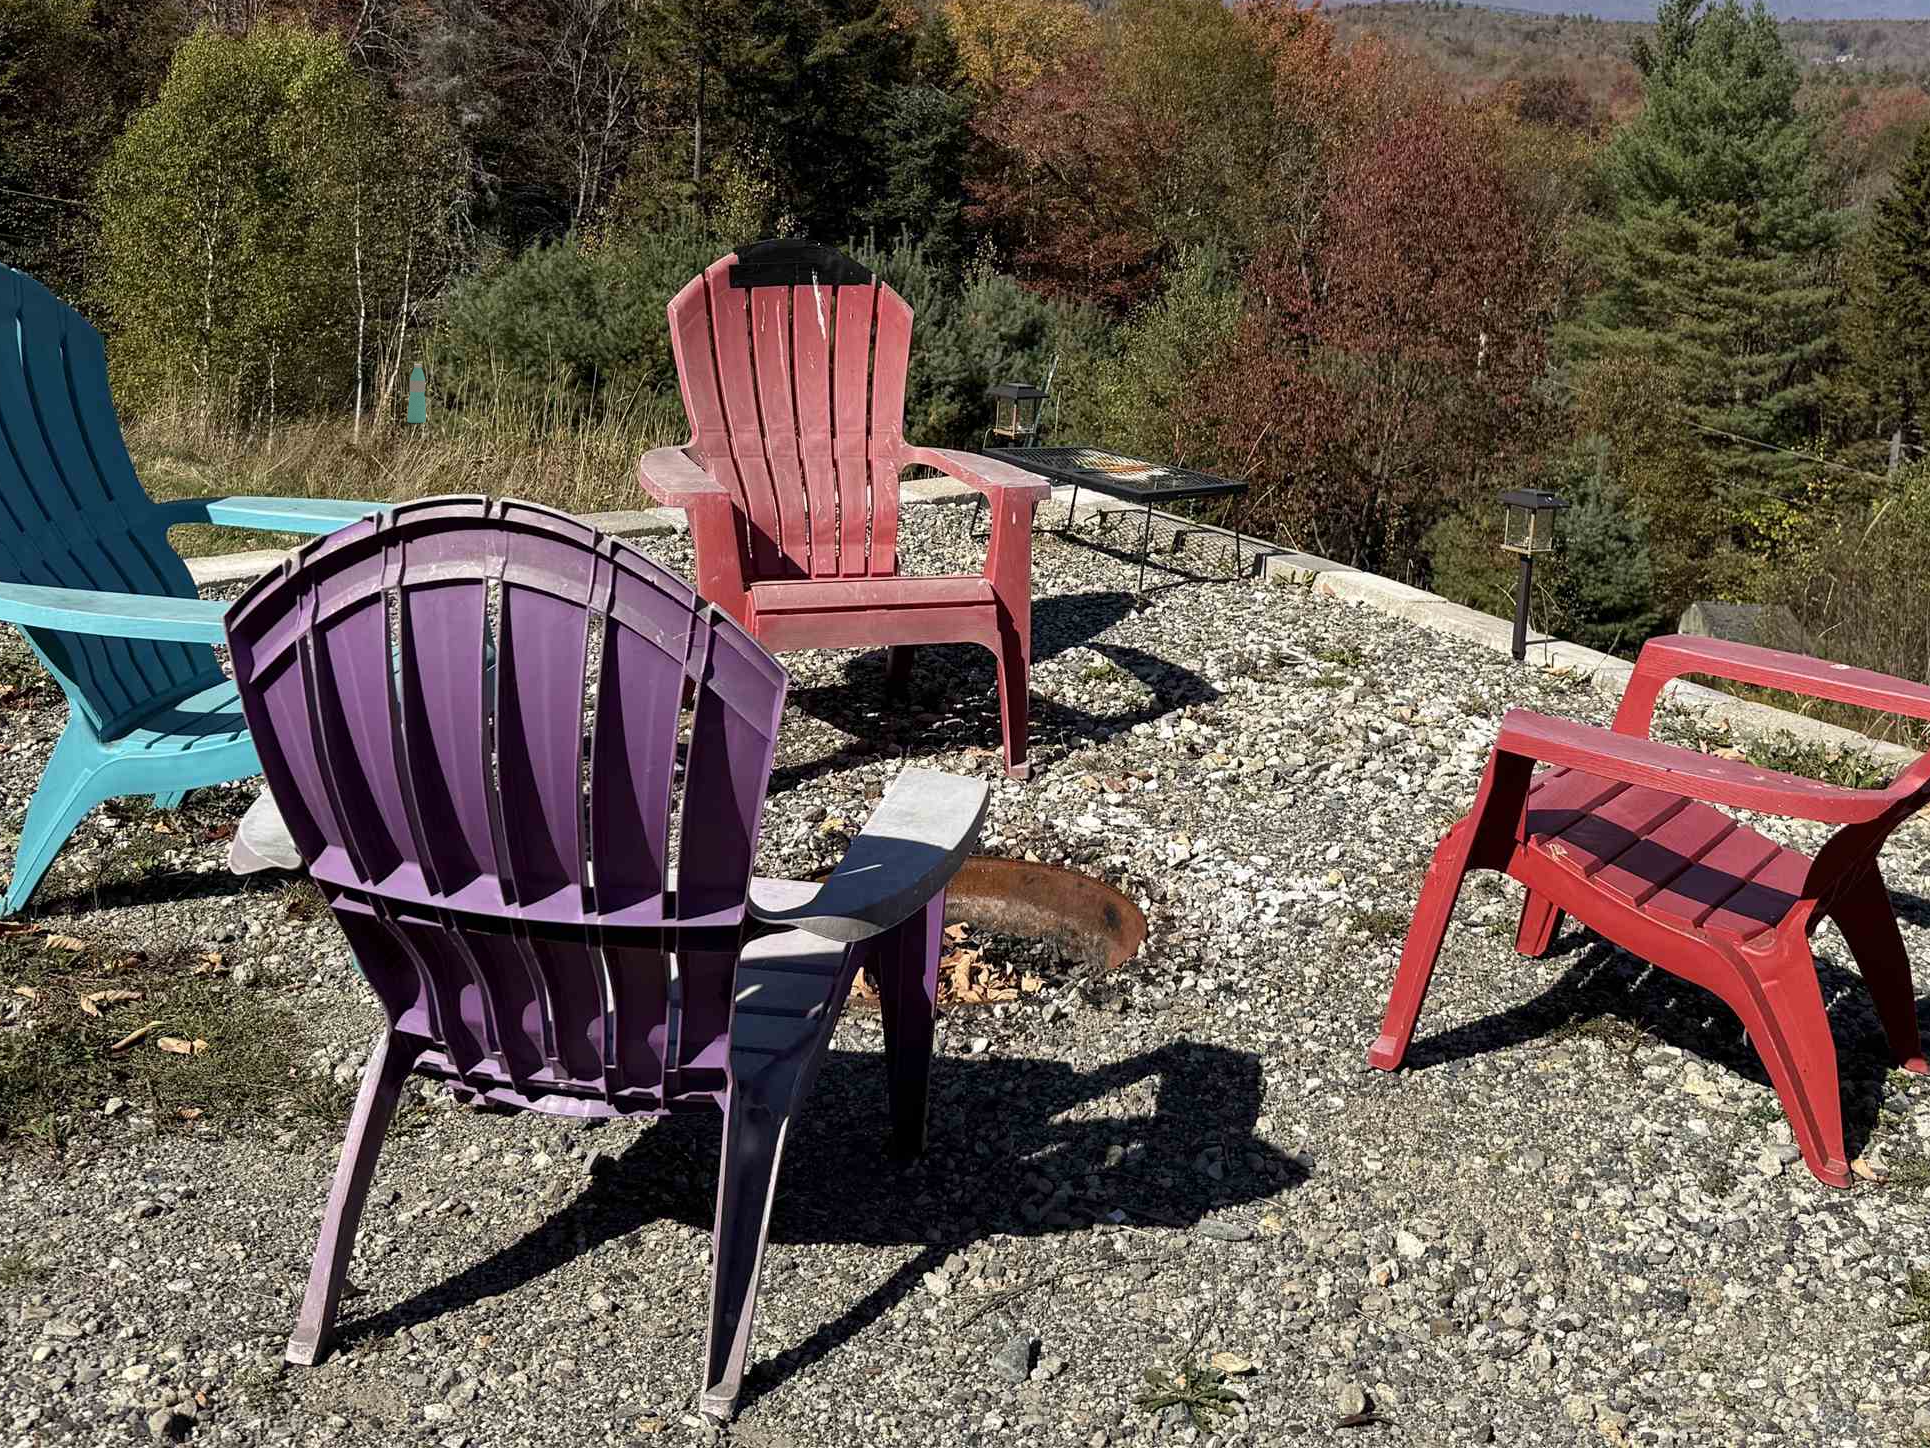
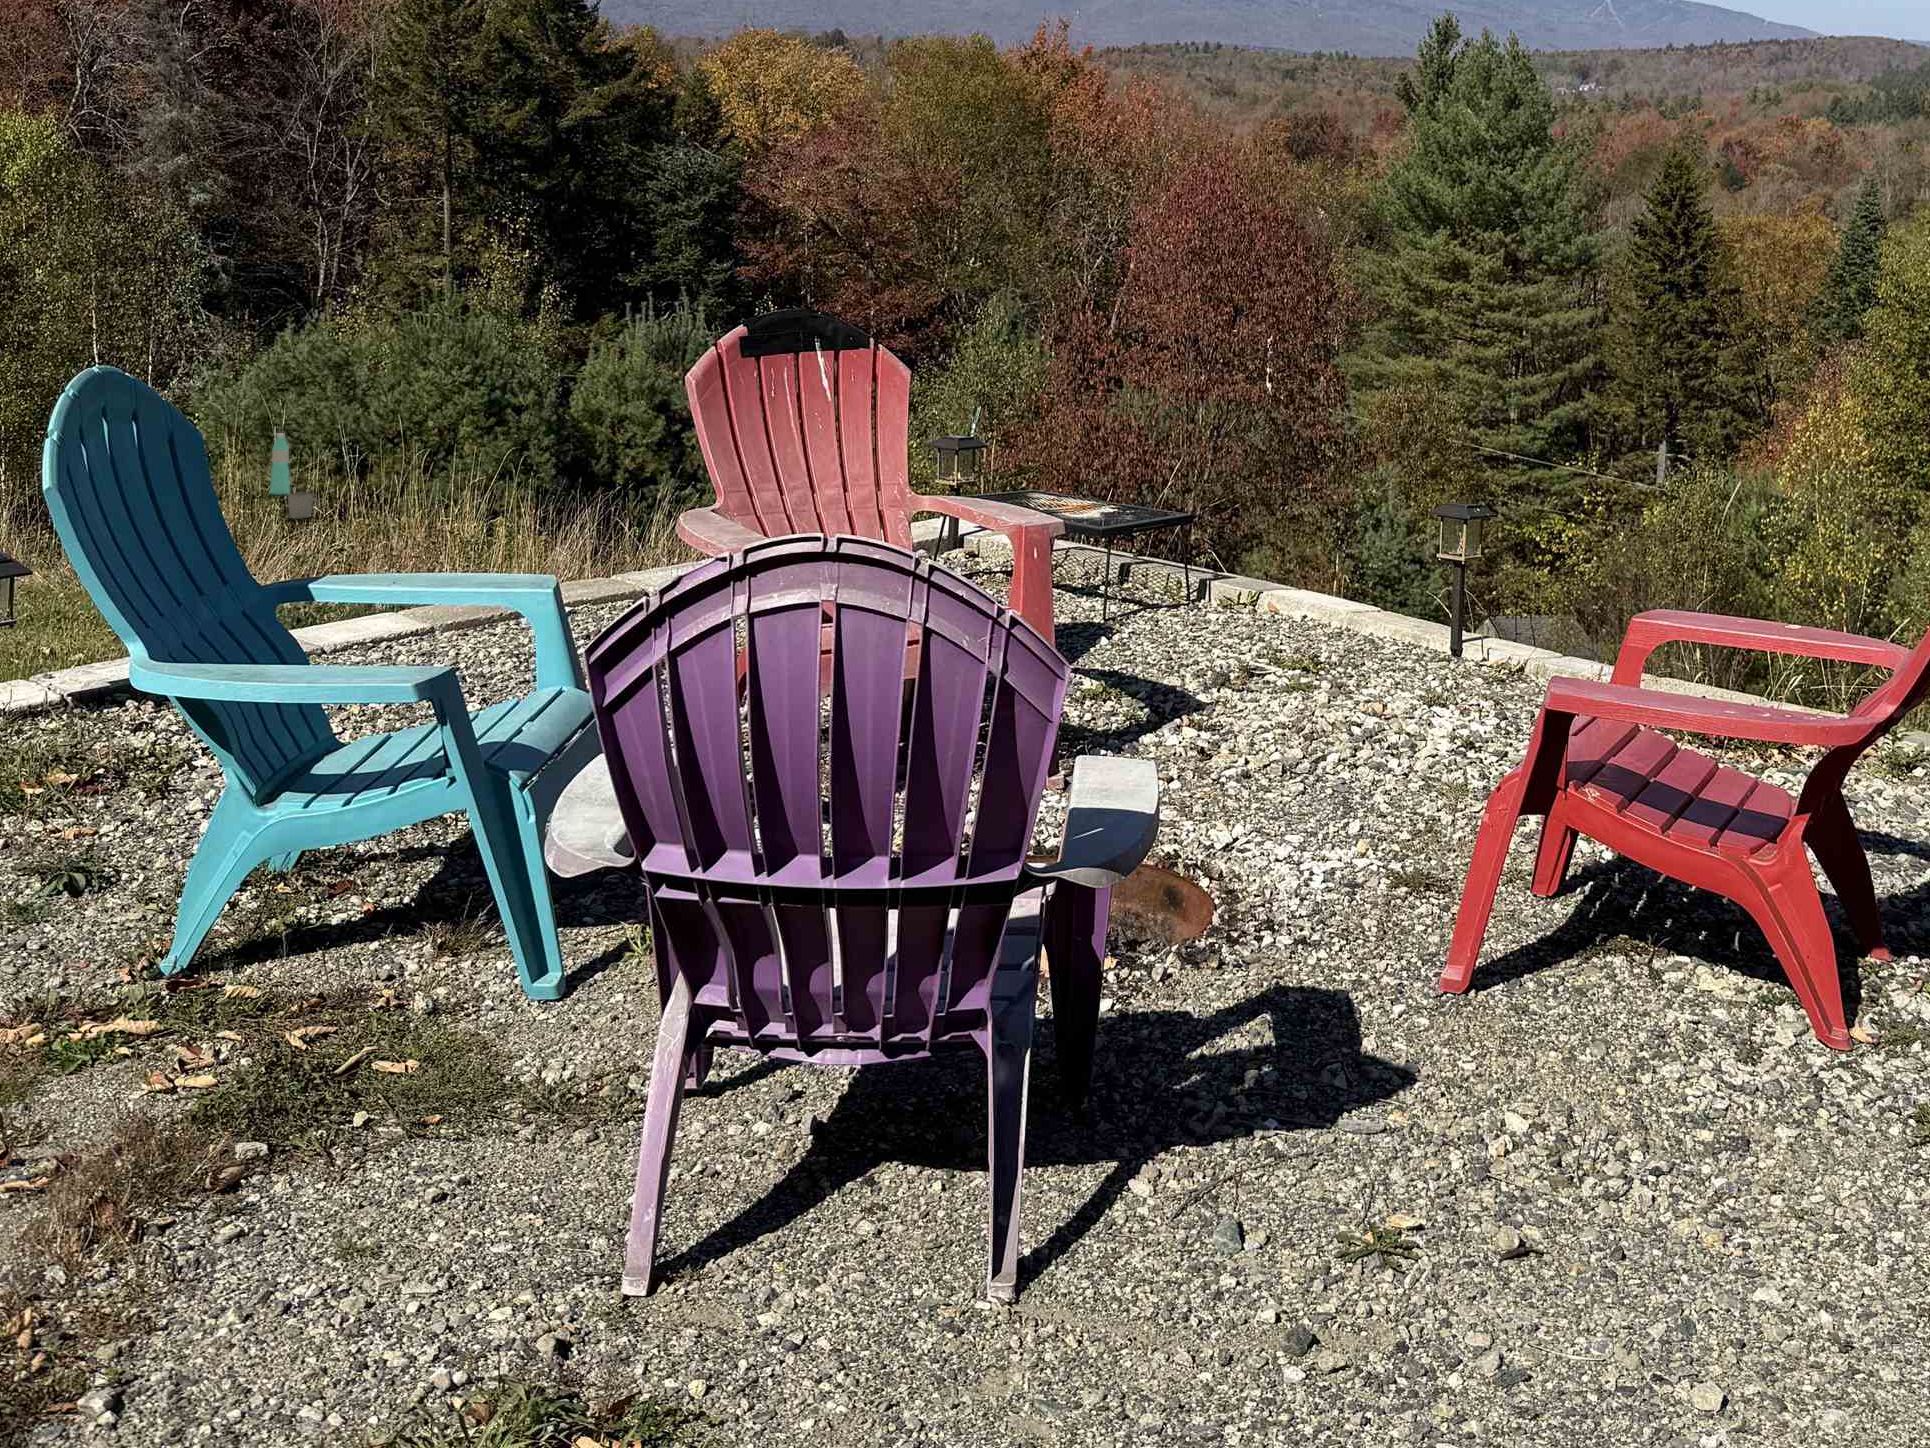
mug: none [411,422,440,448] -> present [288,492,319,519]

